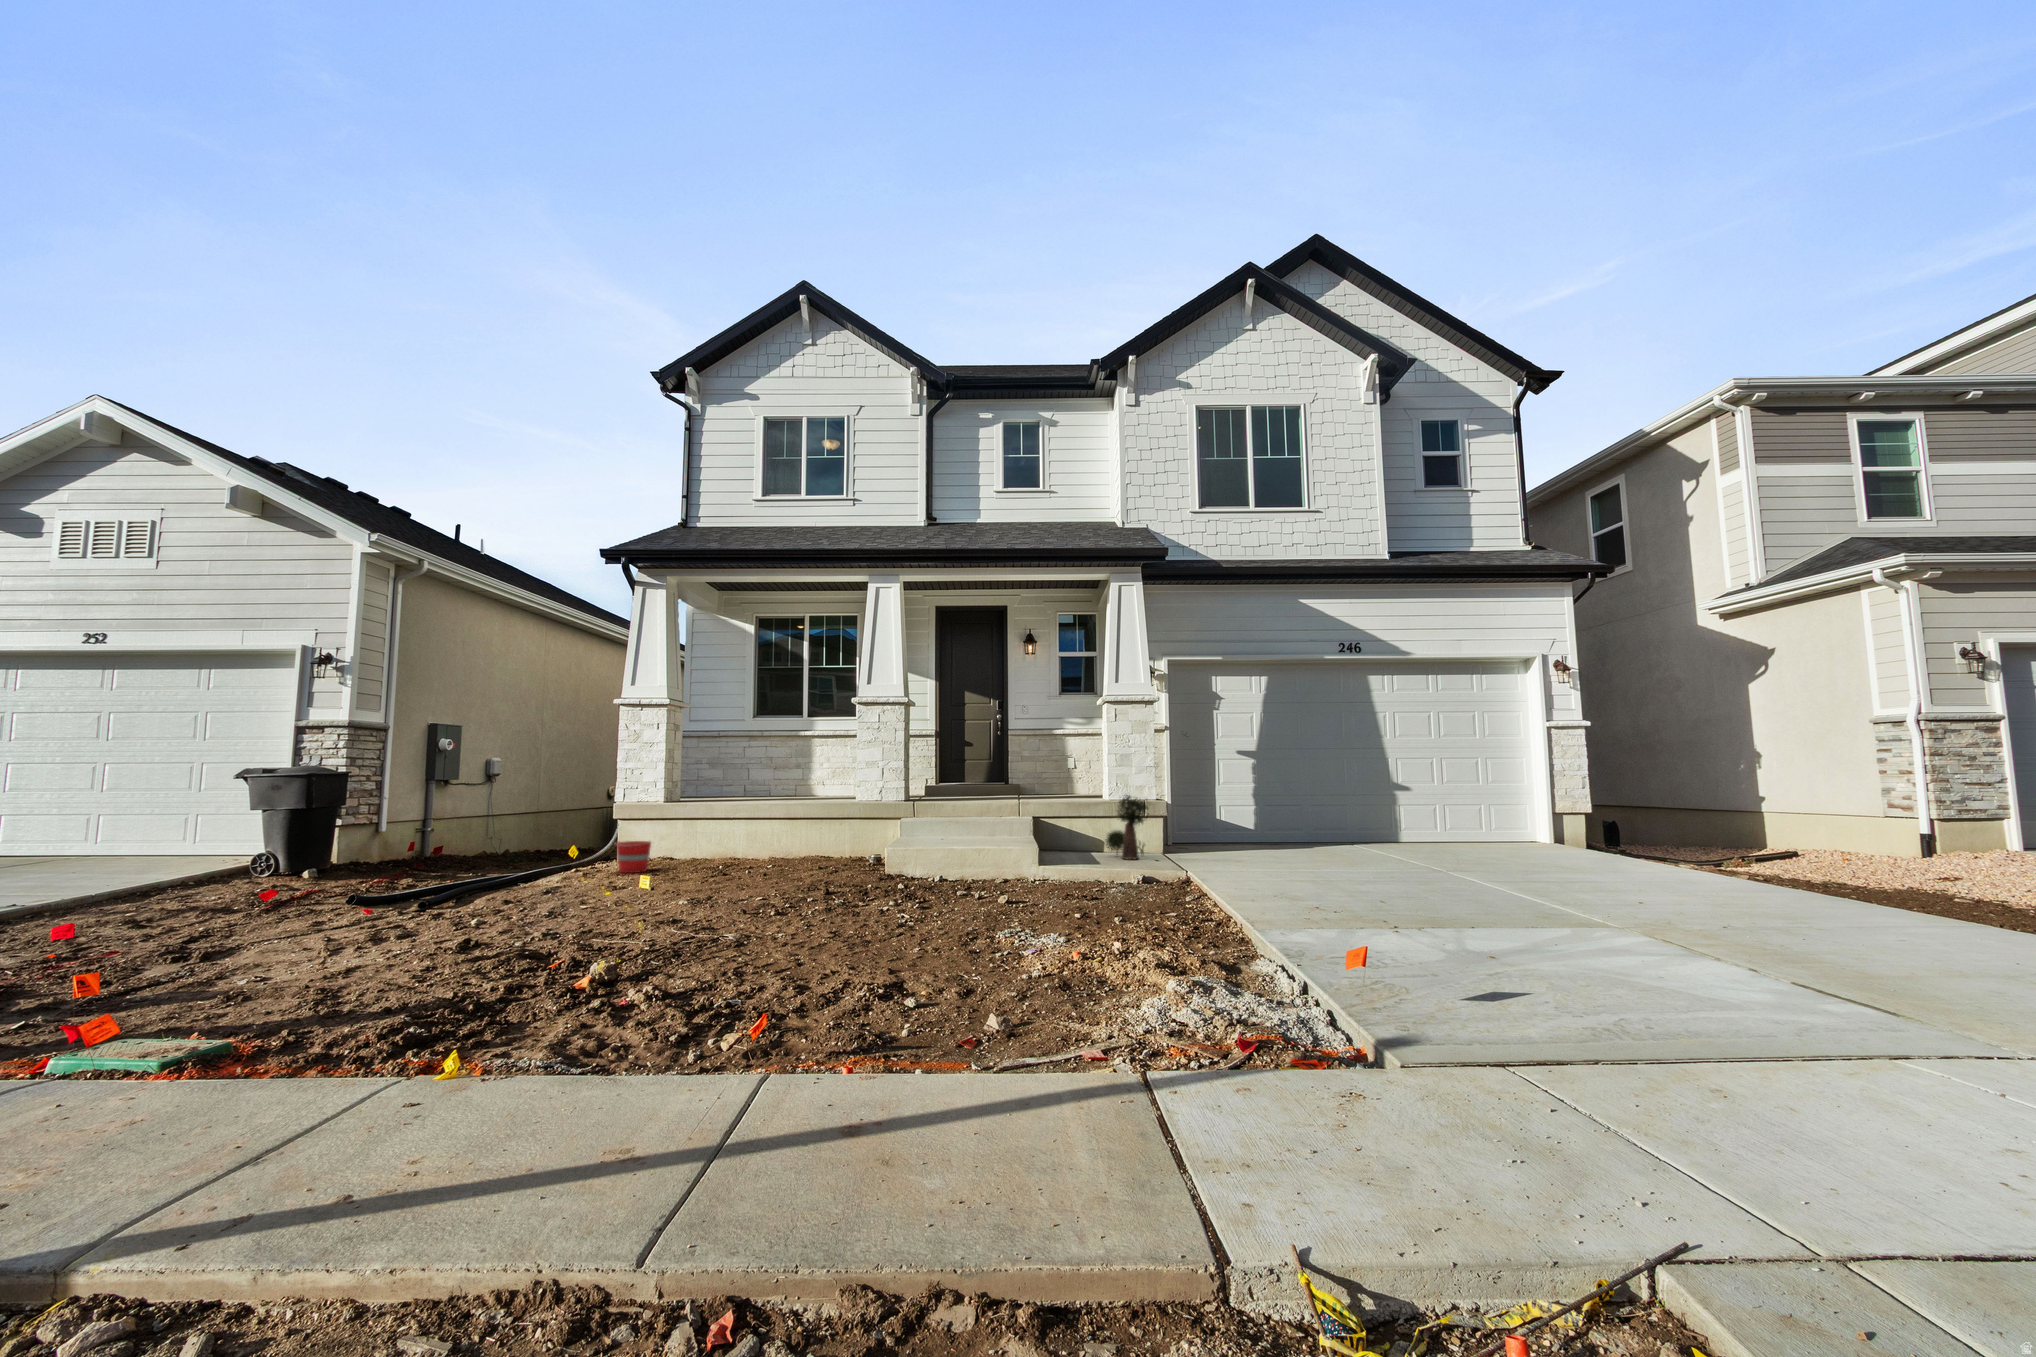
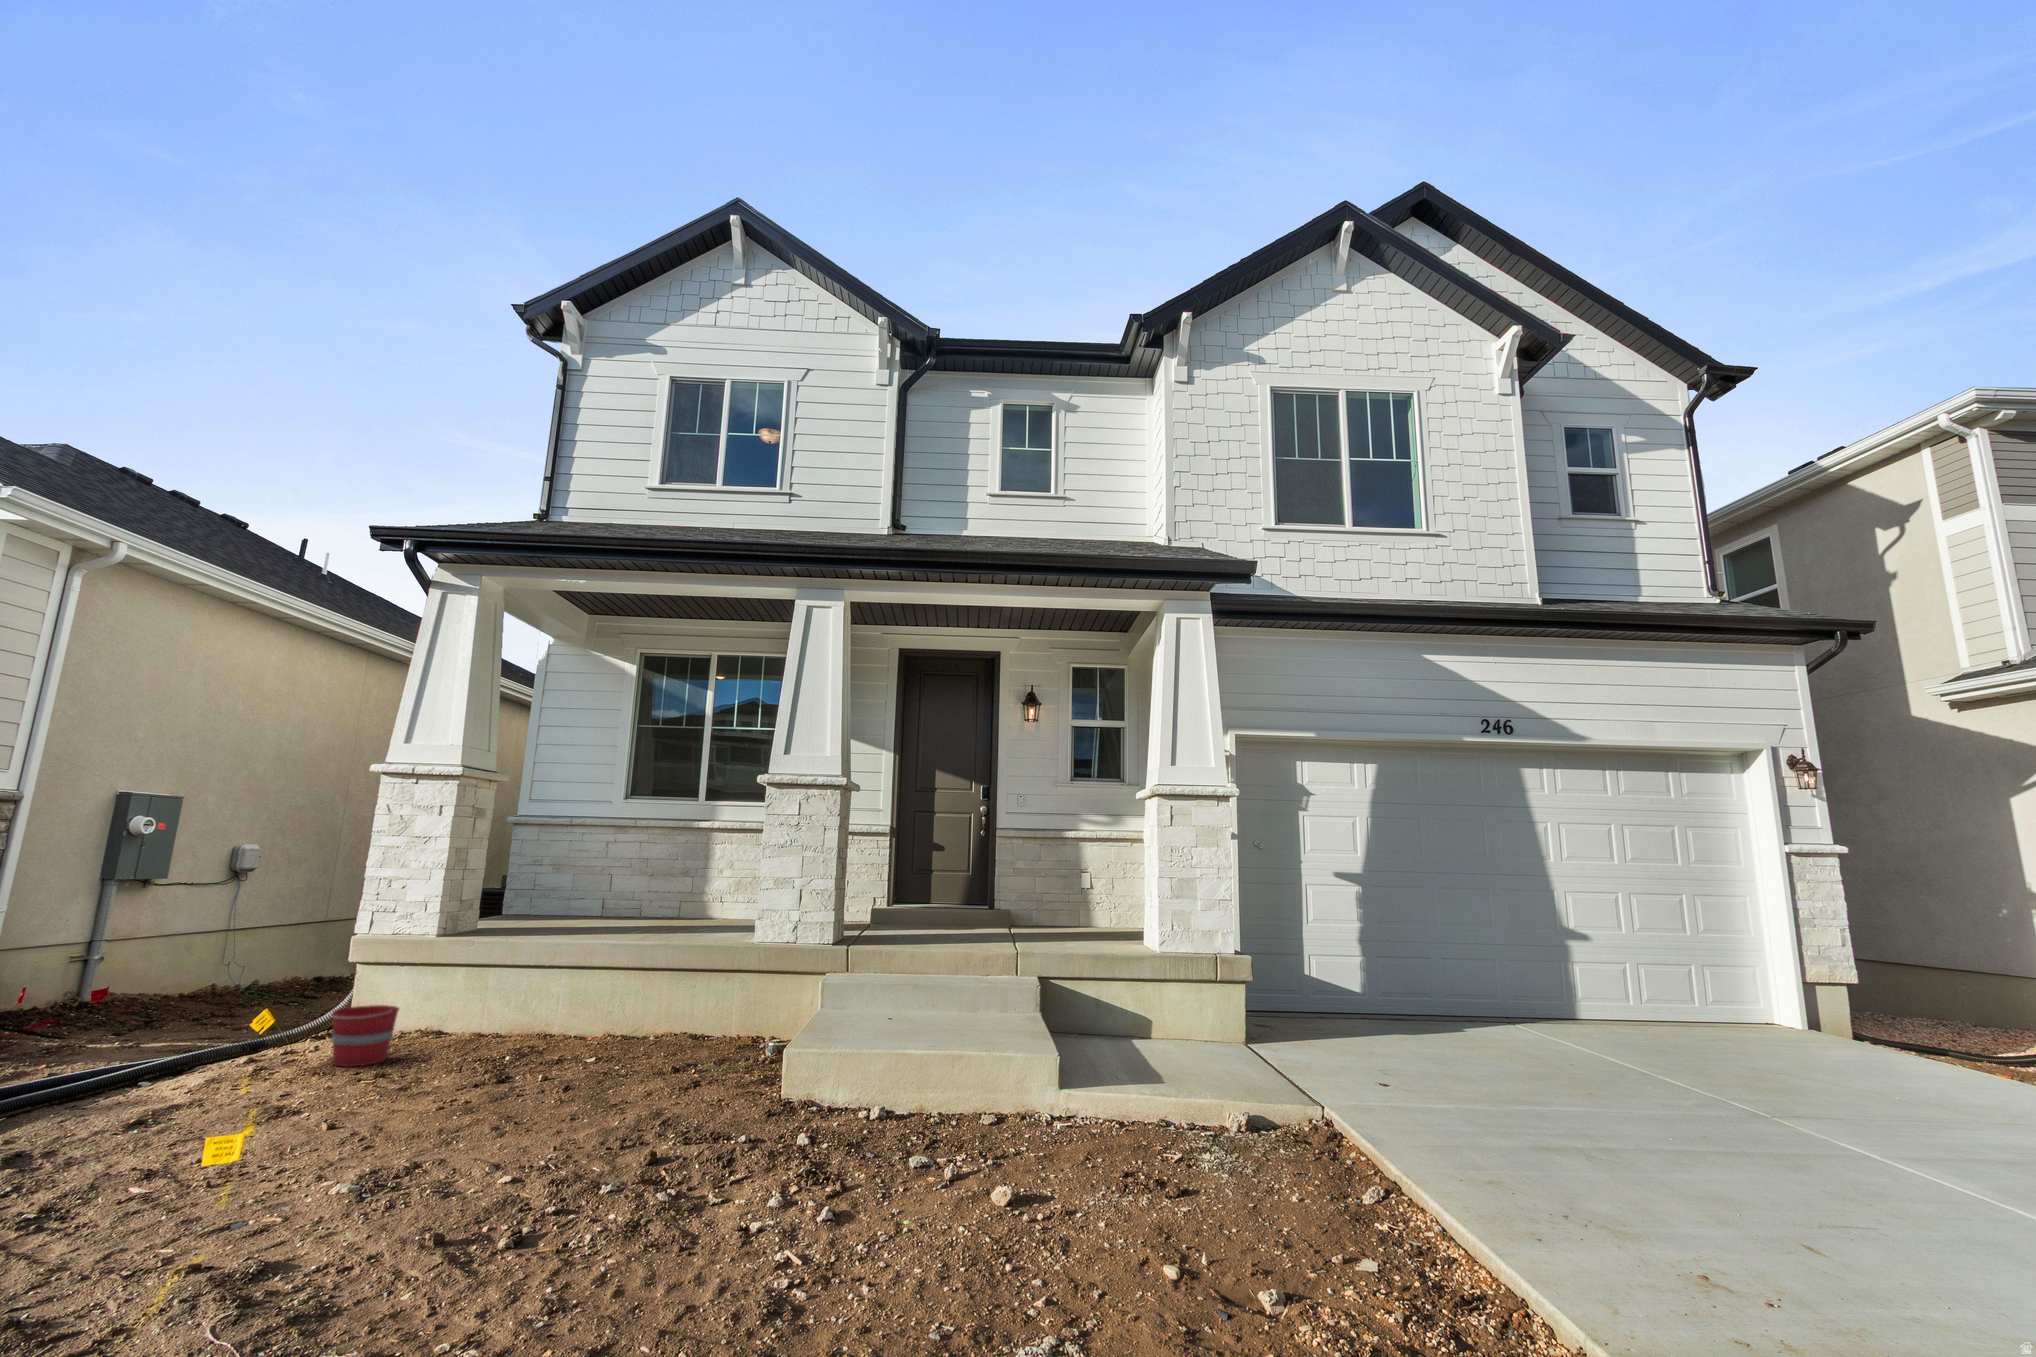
potted plant: present [1105,795,1148,860] -> none [1155,947,1235,1063]

